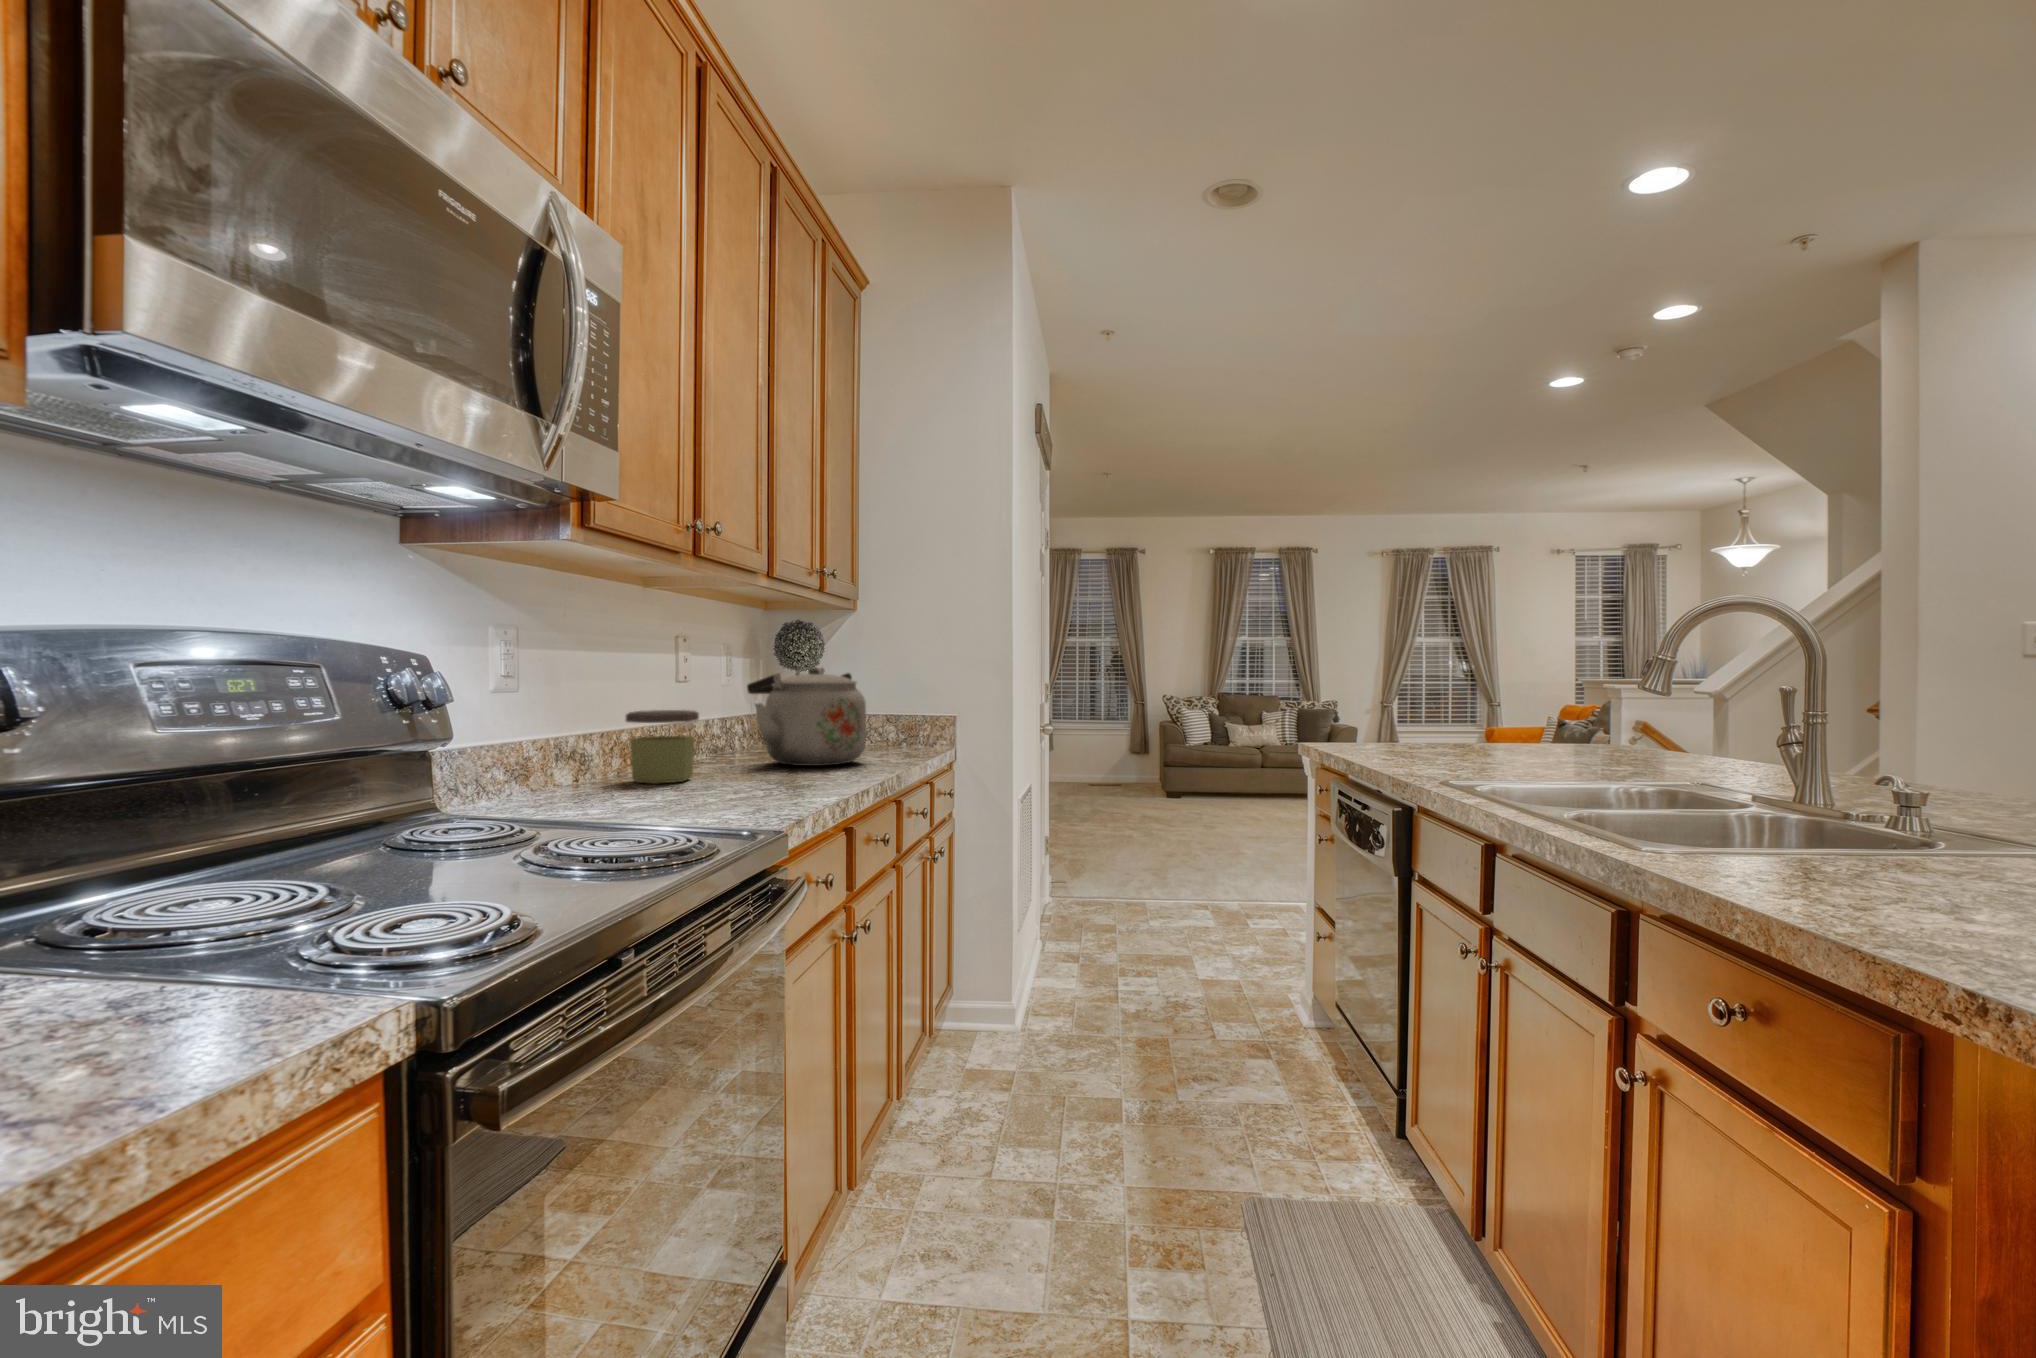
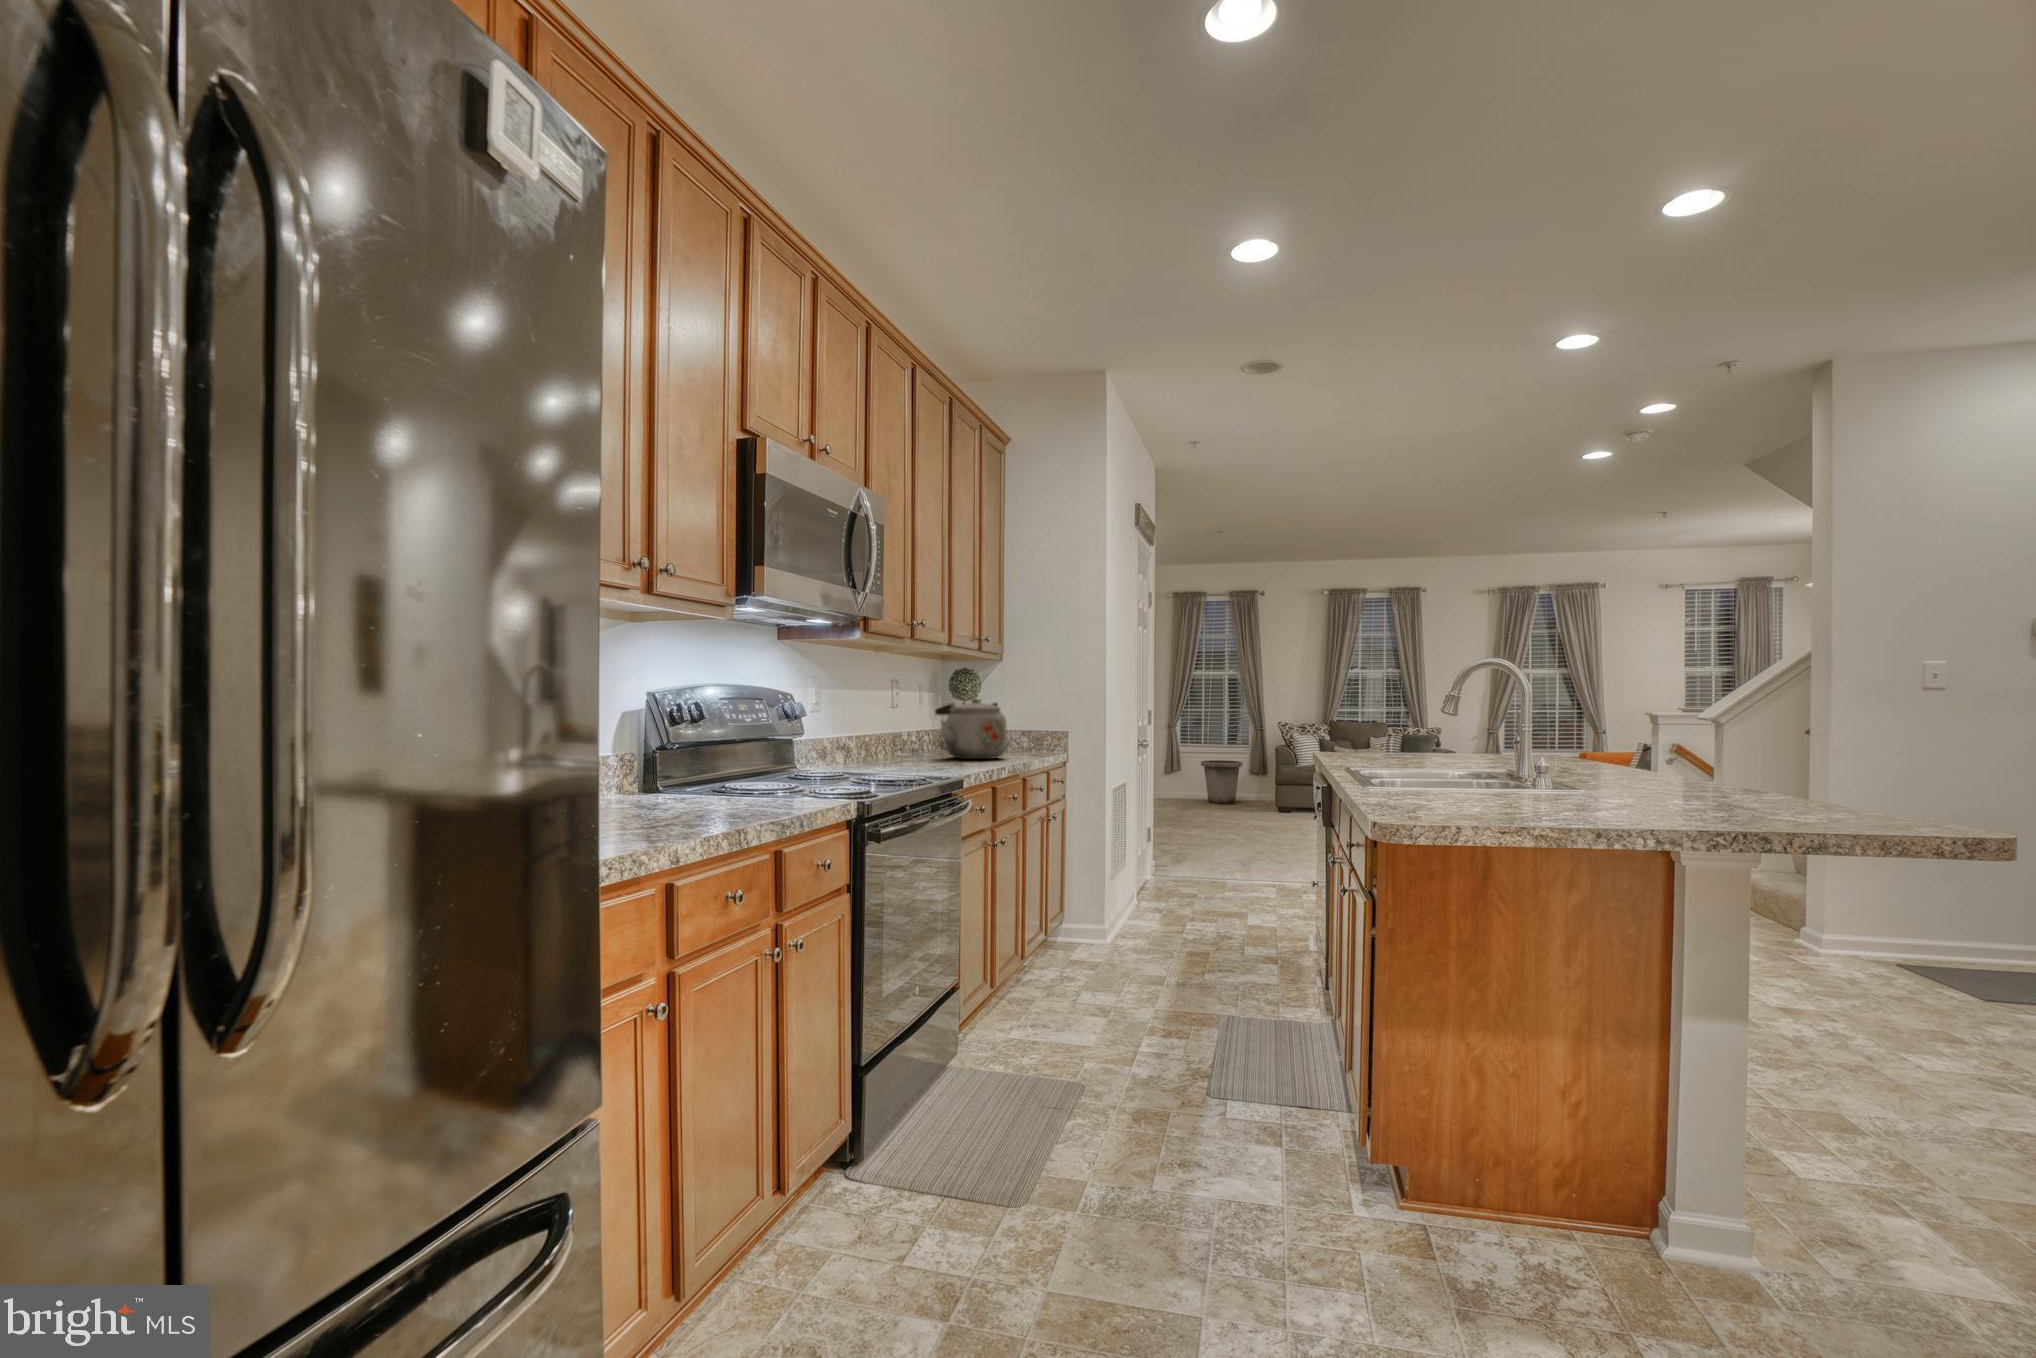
jar: present [626,710,699,784] -> none [873,724,911,765]
trash can: none [1081,739,1127,789] -> present [1201,760,1243,804]

